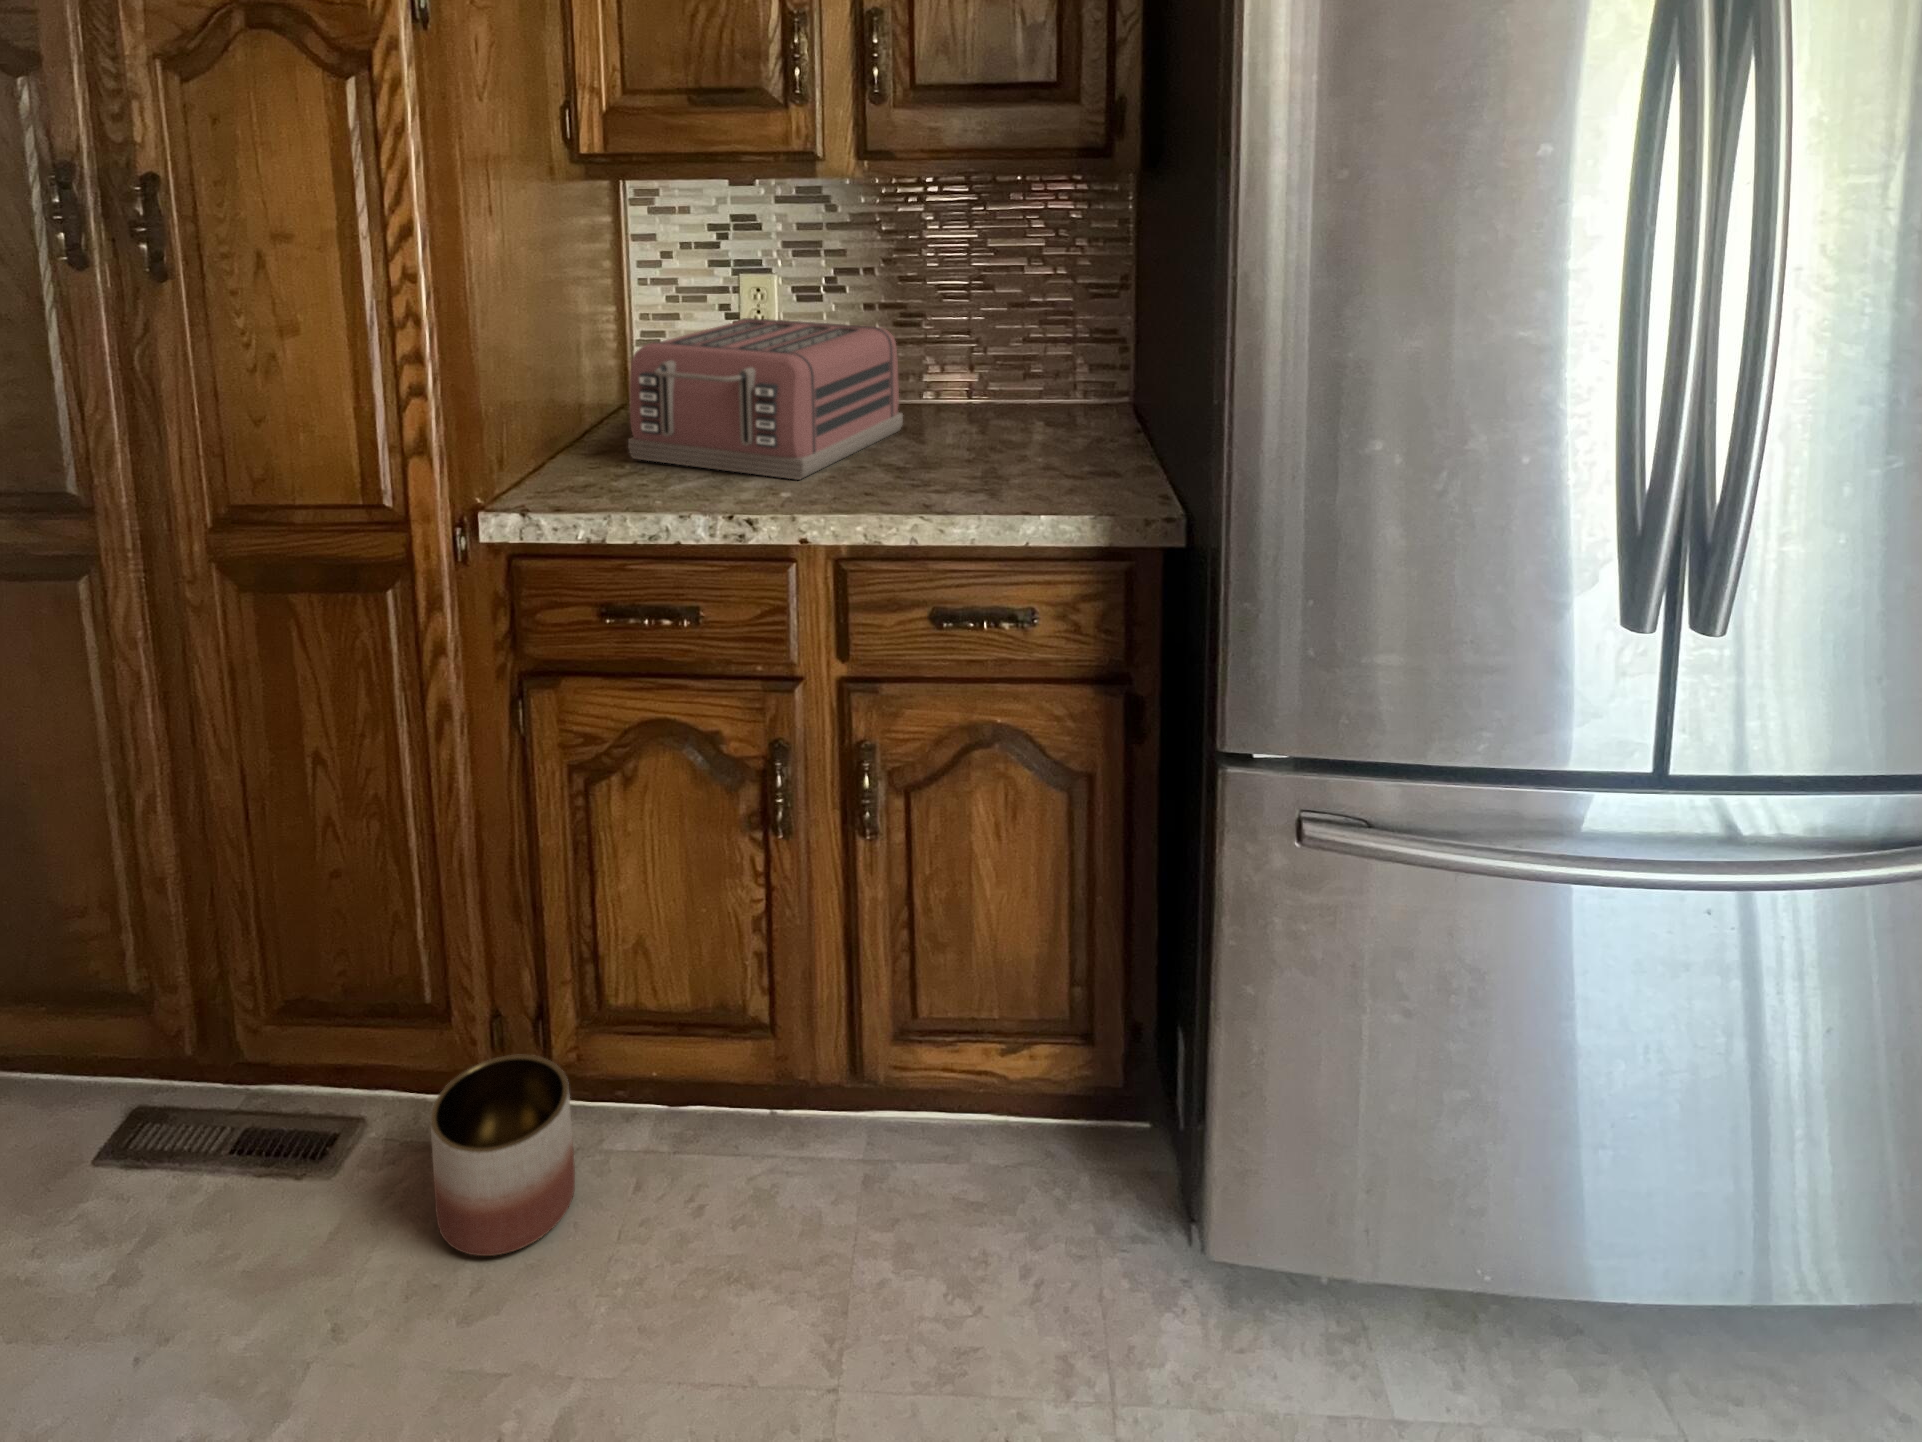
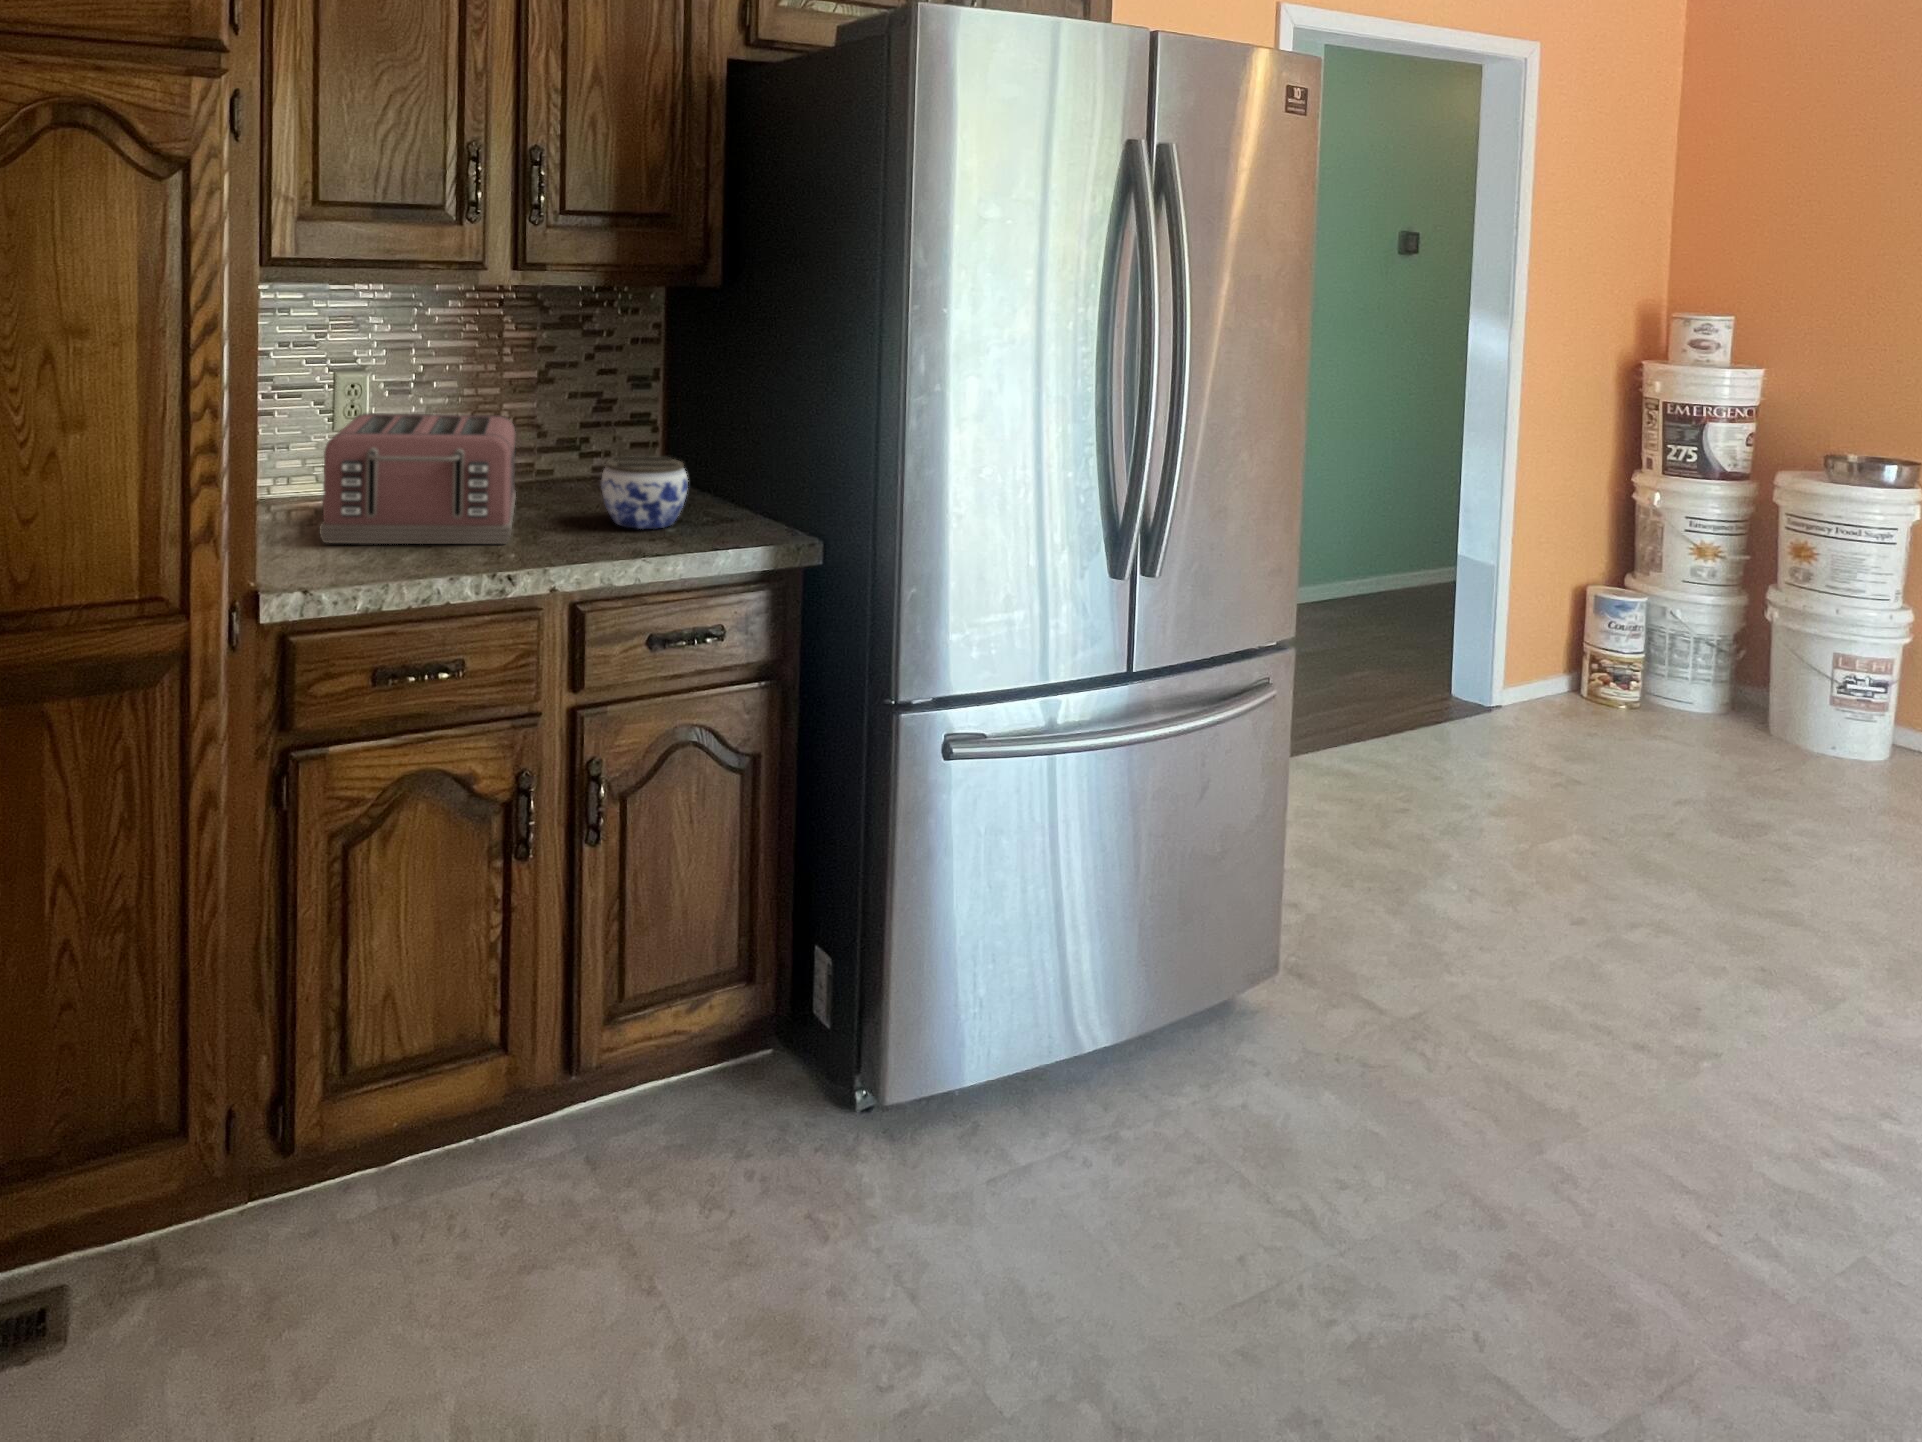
jar: none [943,386,1049,478] -> present [601,456,688,529]
planter: present [430,1055,575,1256] -> none [217,1140,355,1348]

